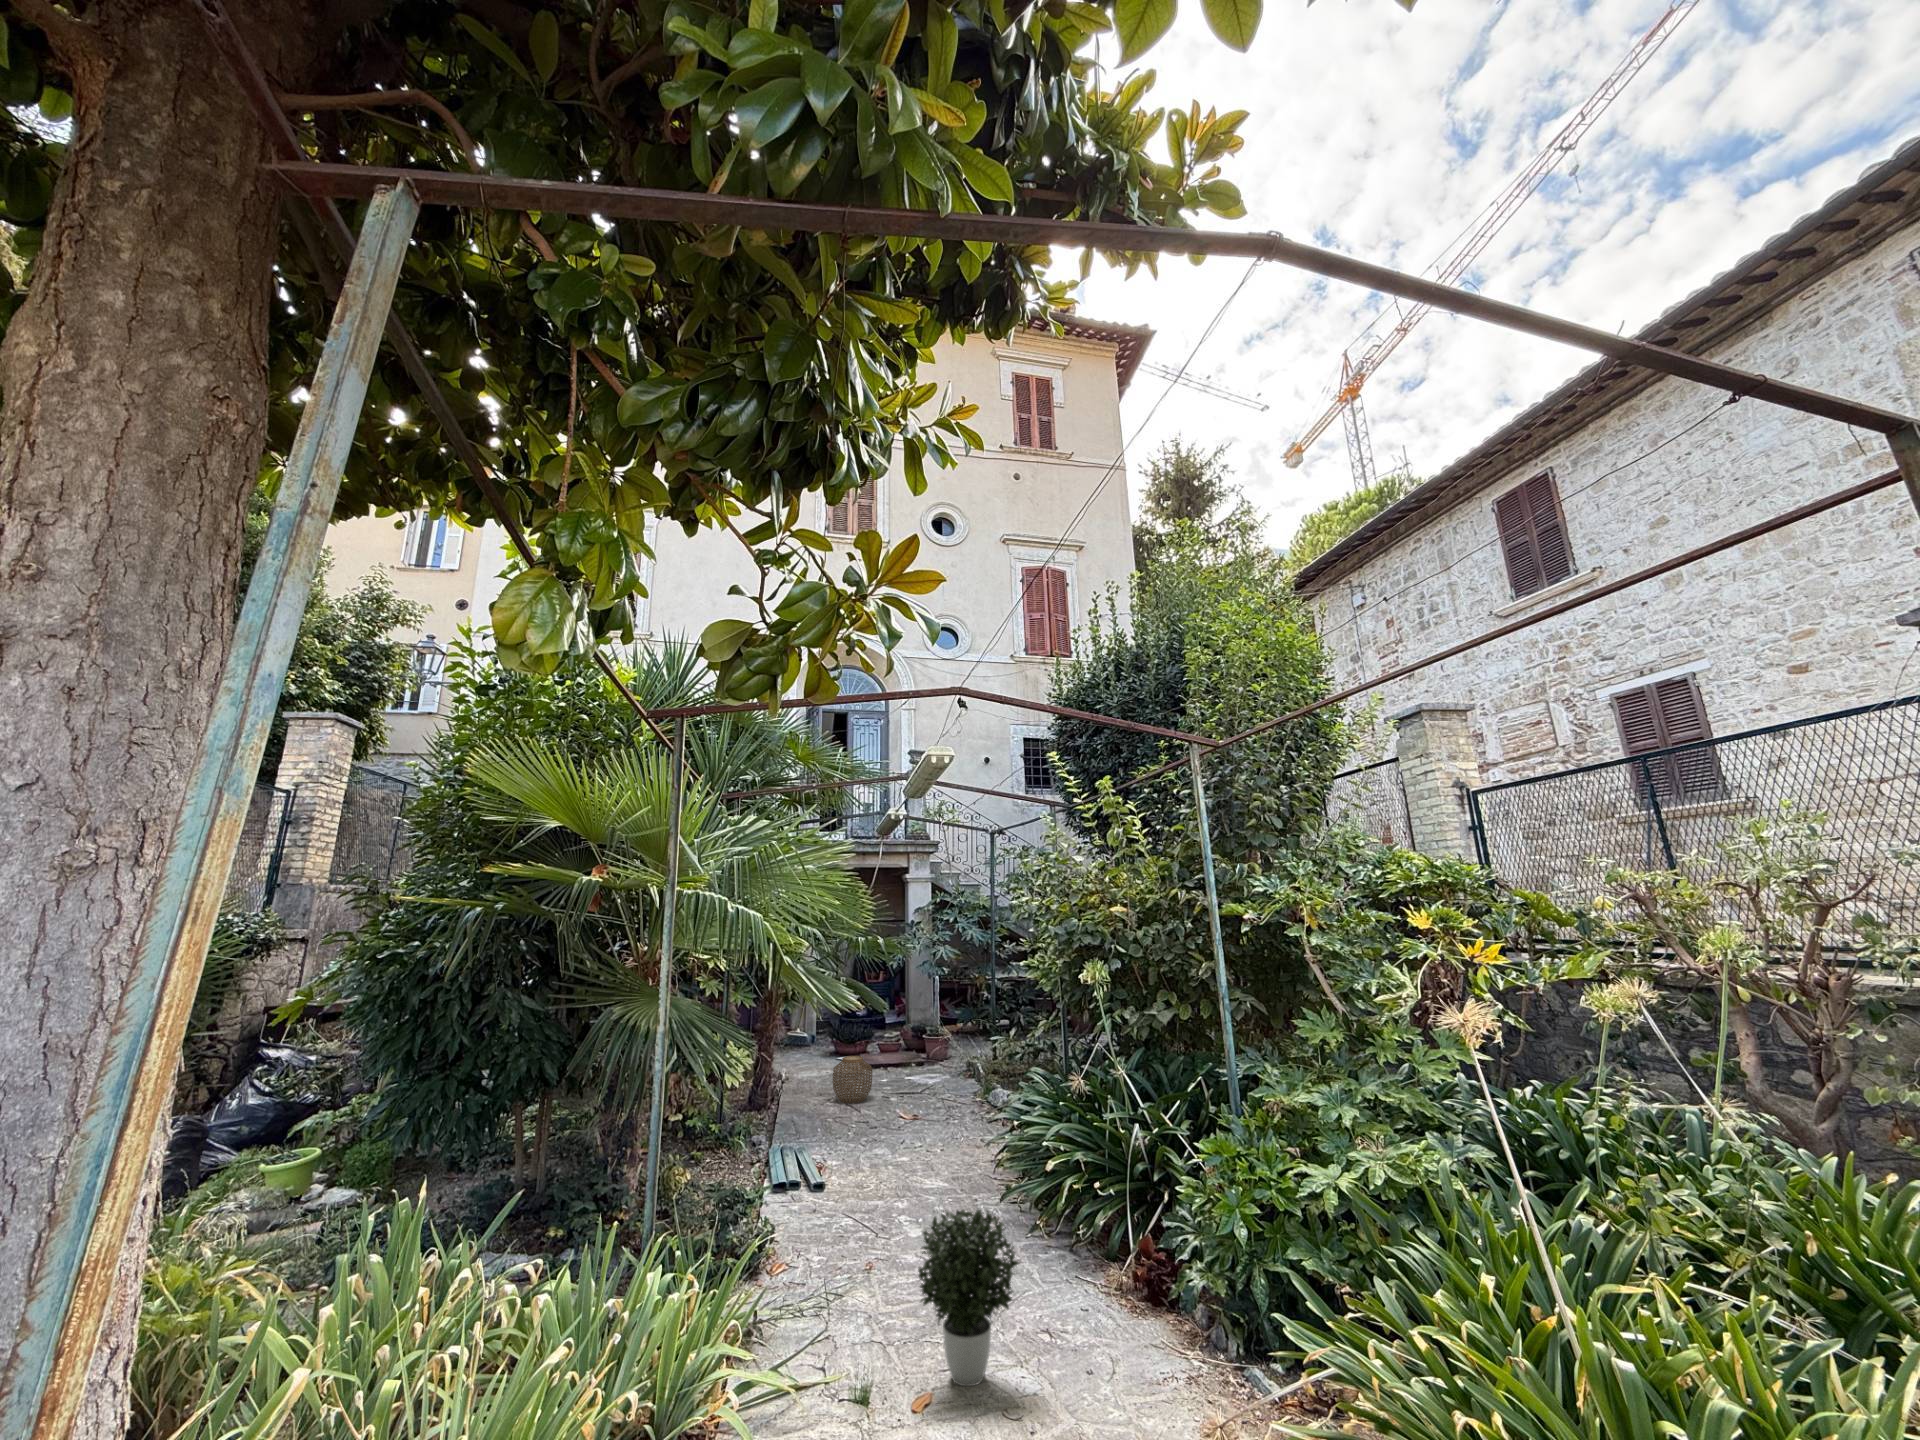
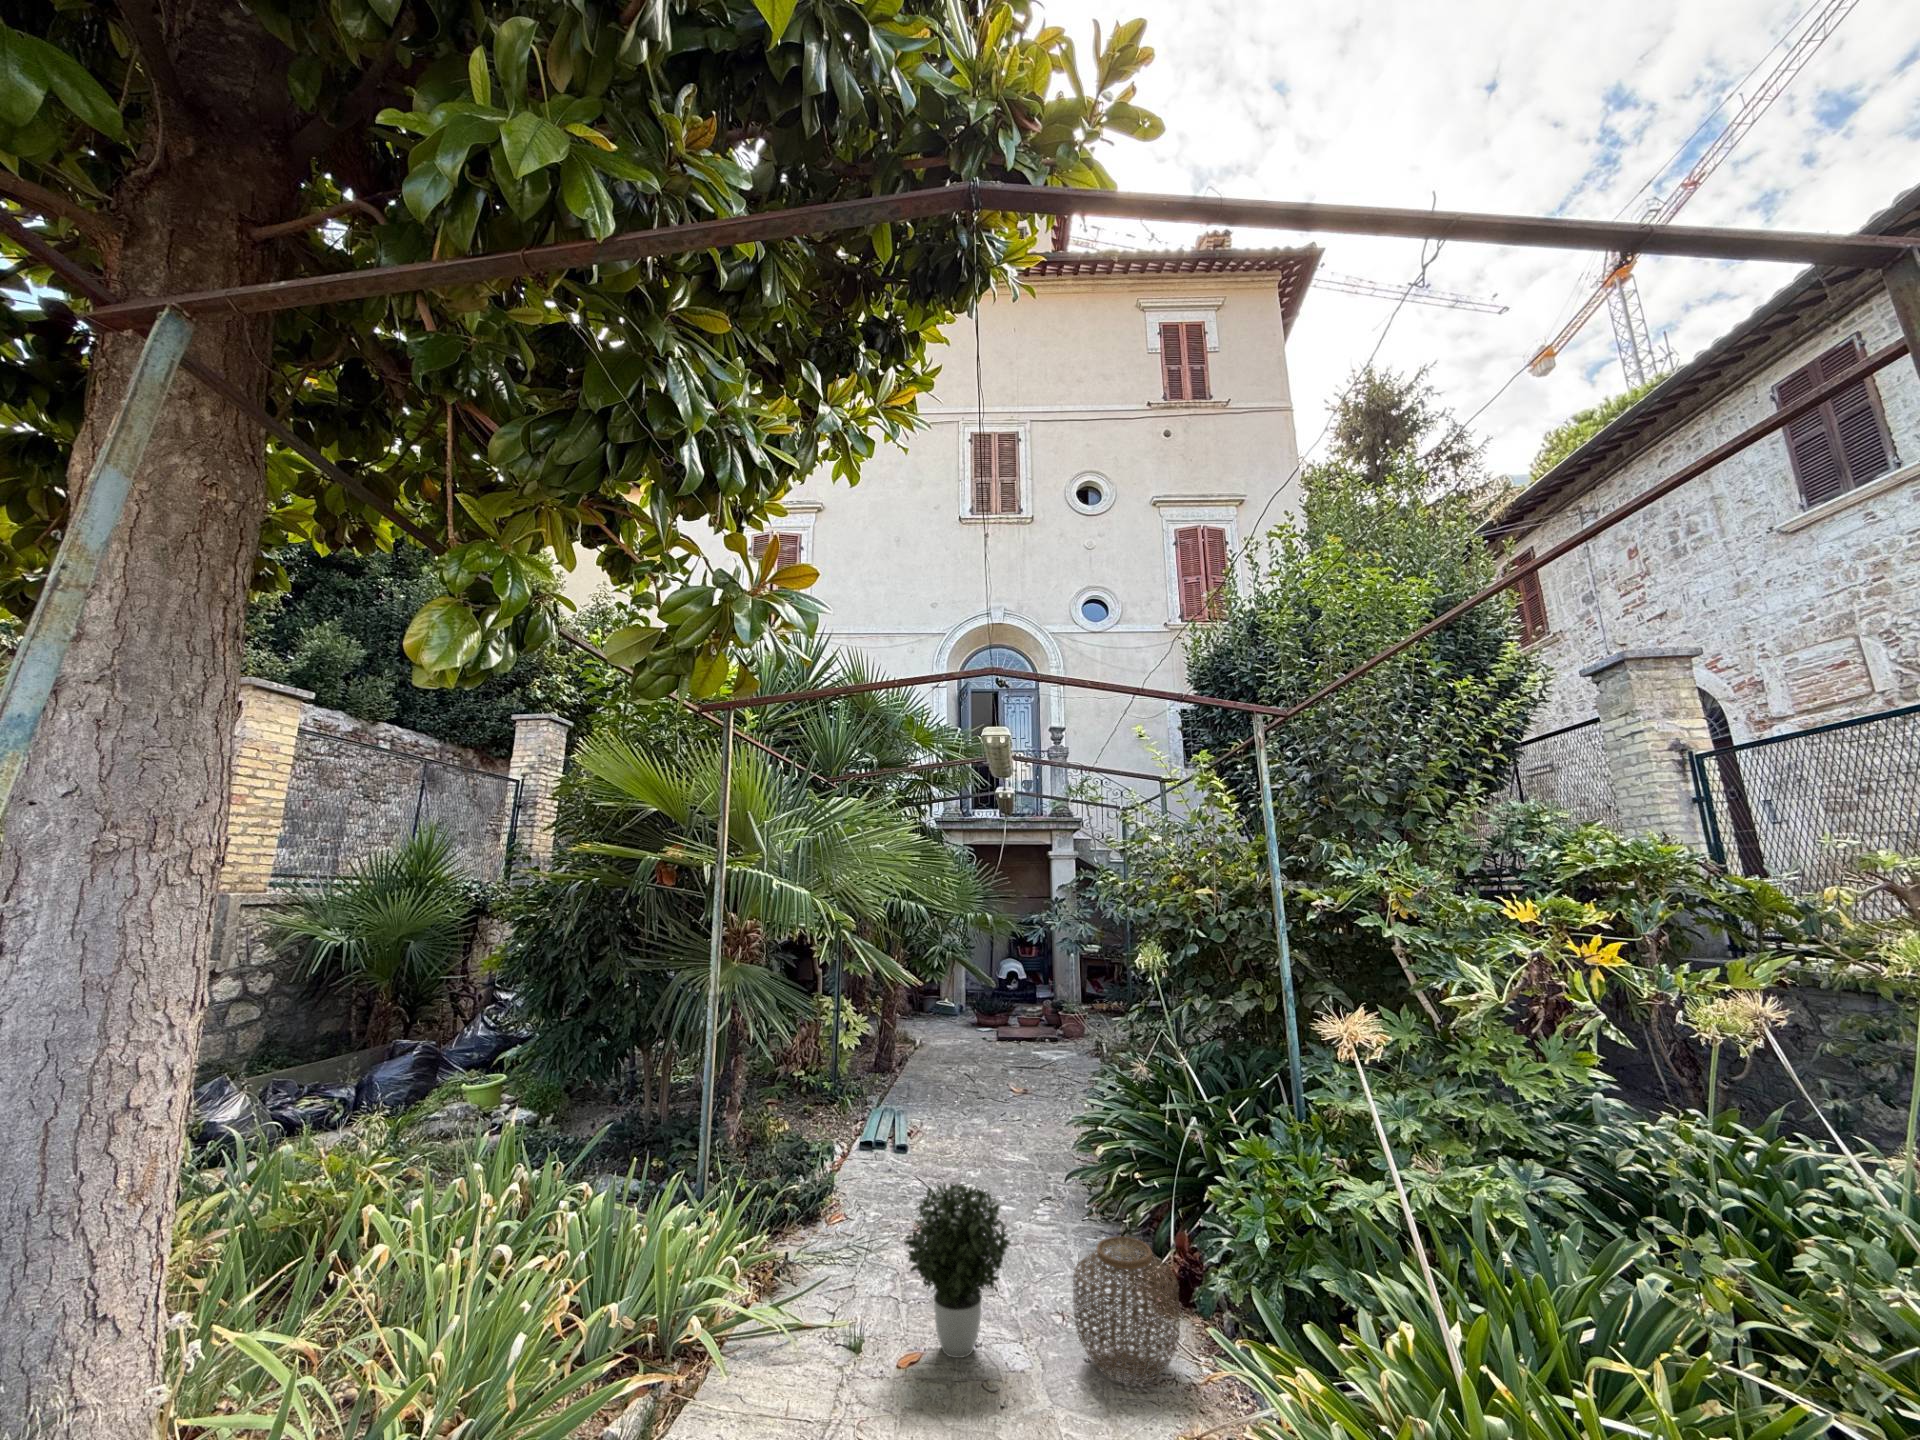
woven basket: present [833,1056,872,1103] -> present [1073,1237,1180,1384]

